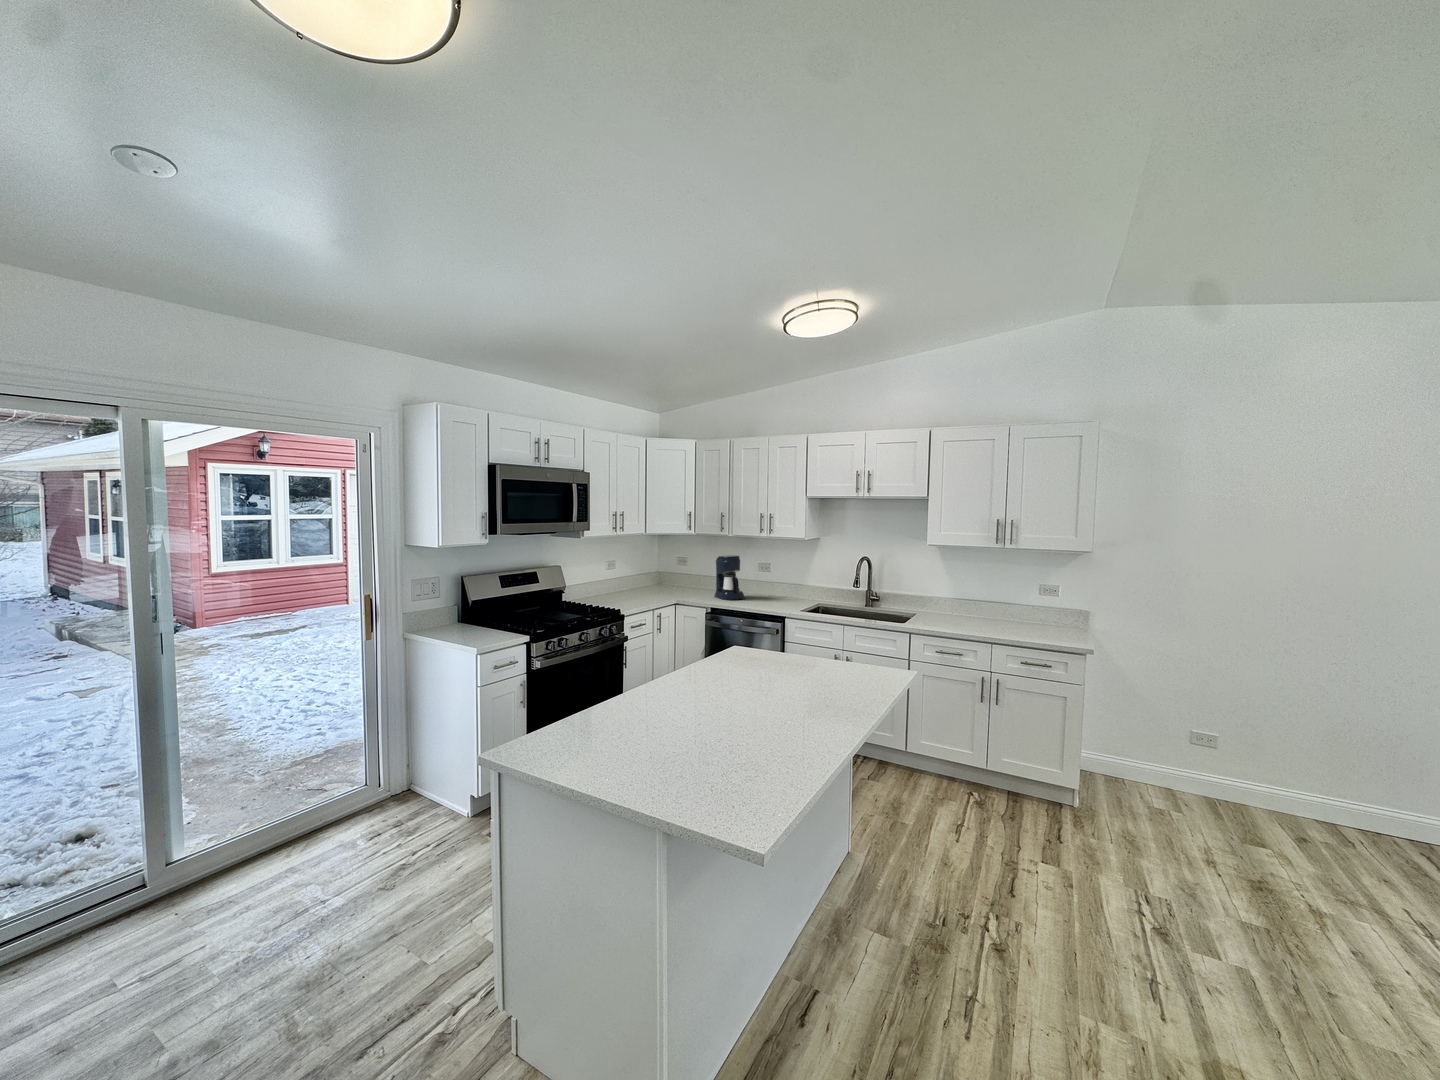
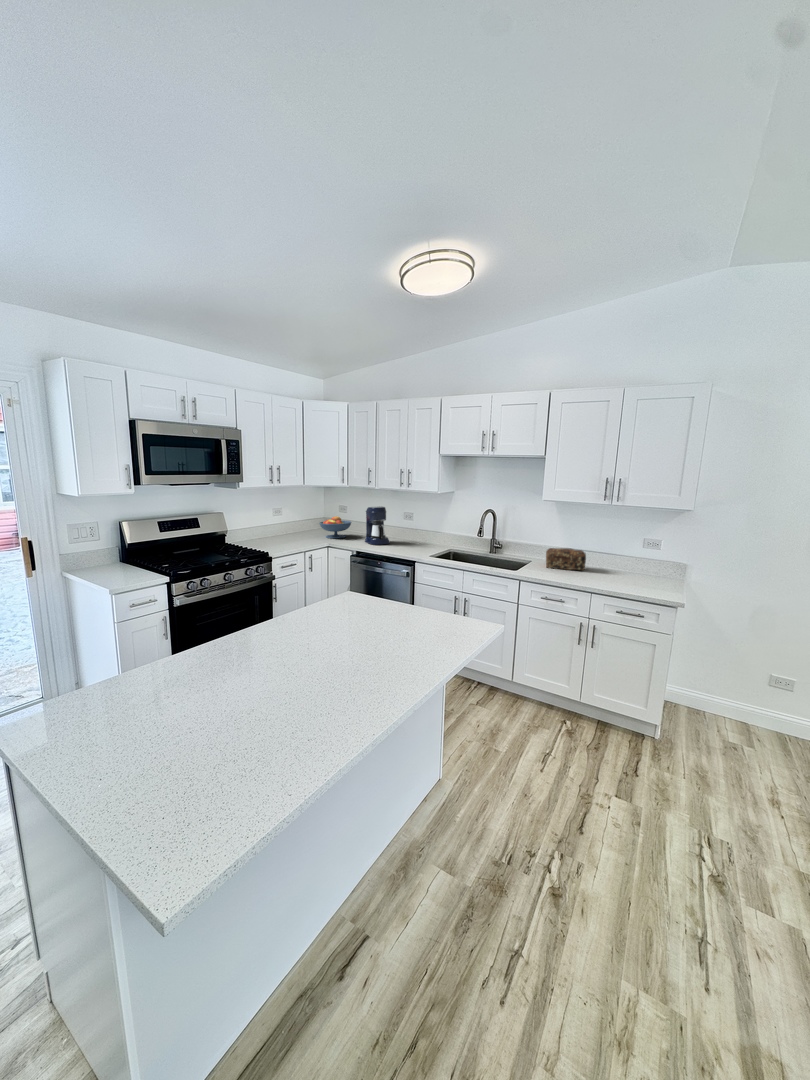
fruit bowl: none [658,568,696,594] -> present [319,516,351,538]
bread loaf: none [933,597,979,621] -> present [546,548,586,570]

